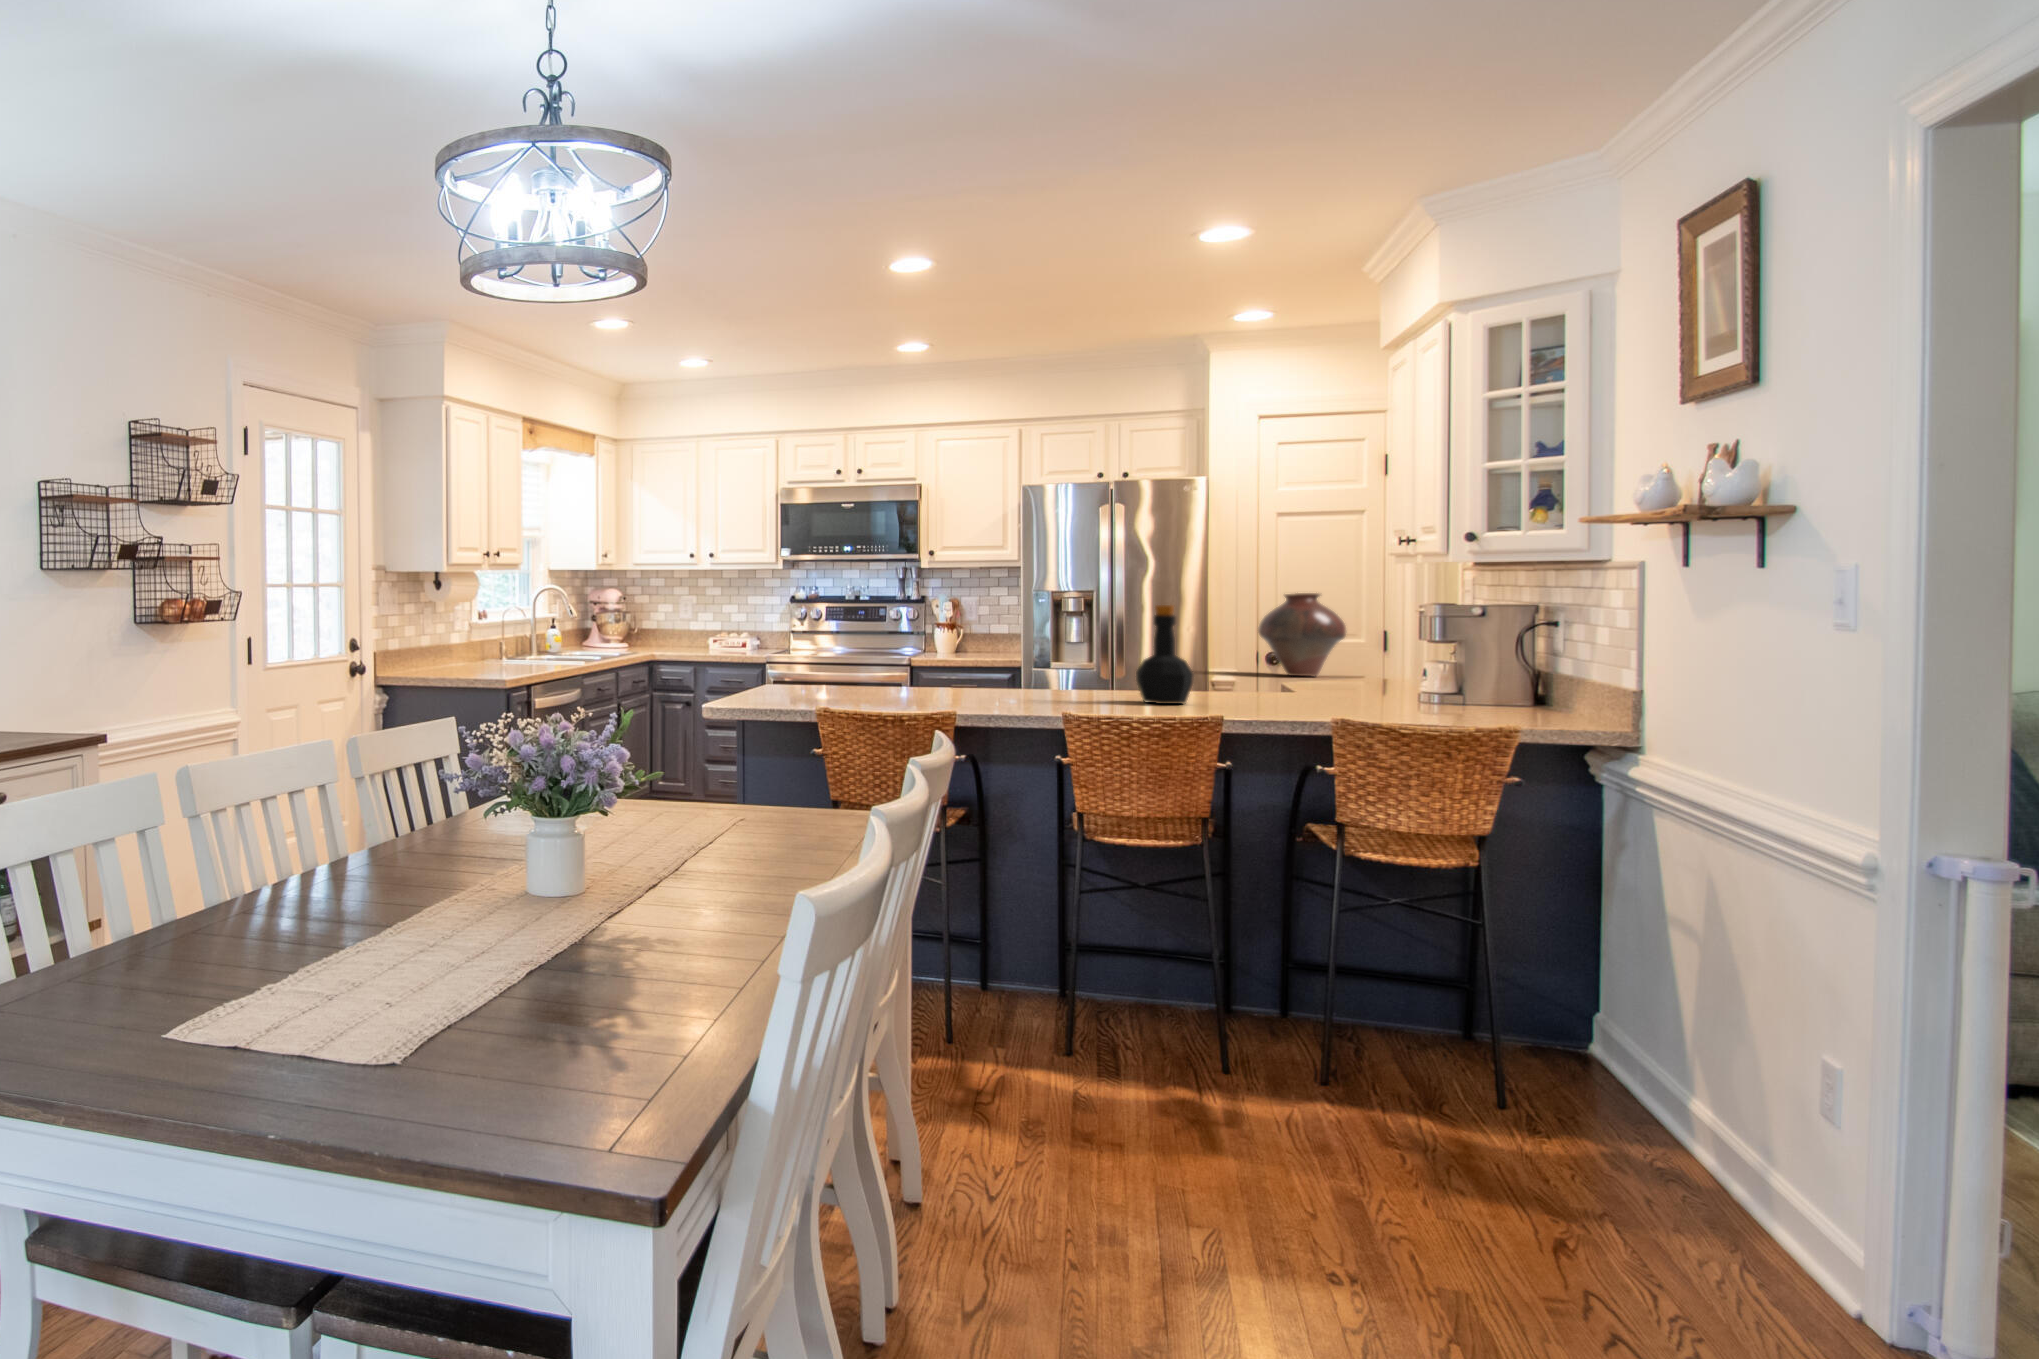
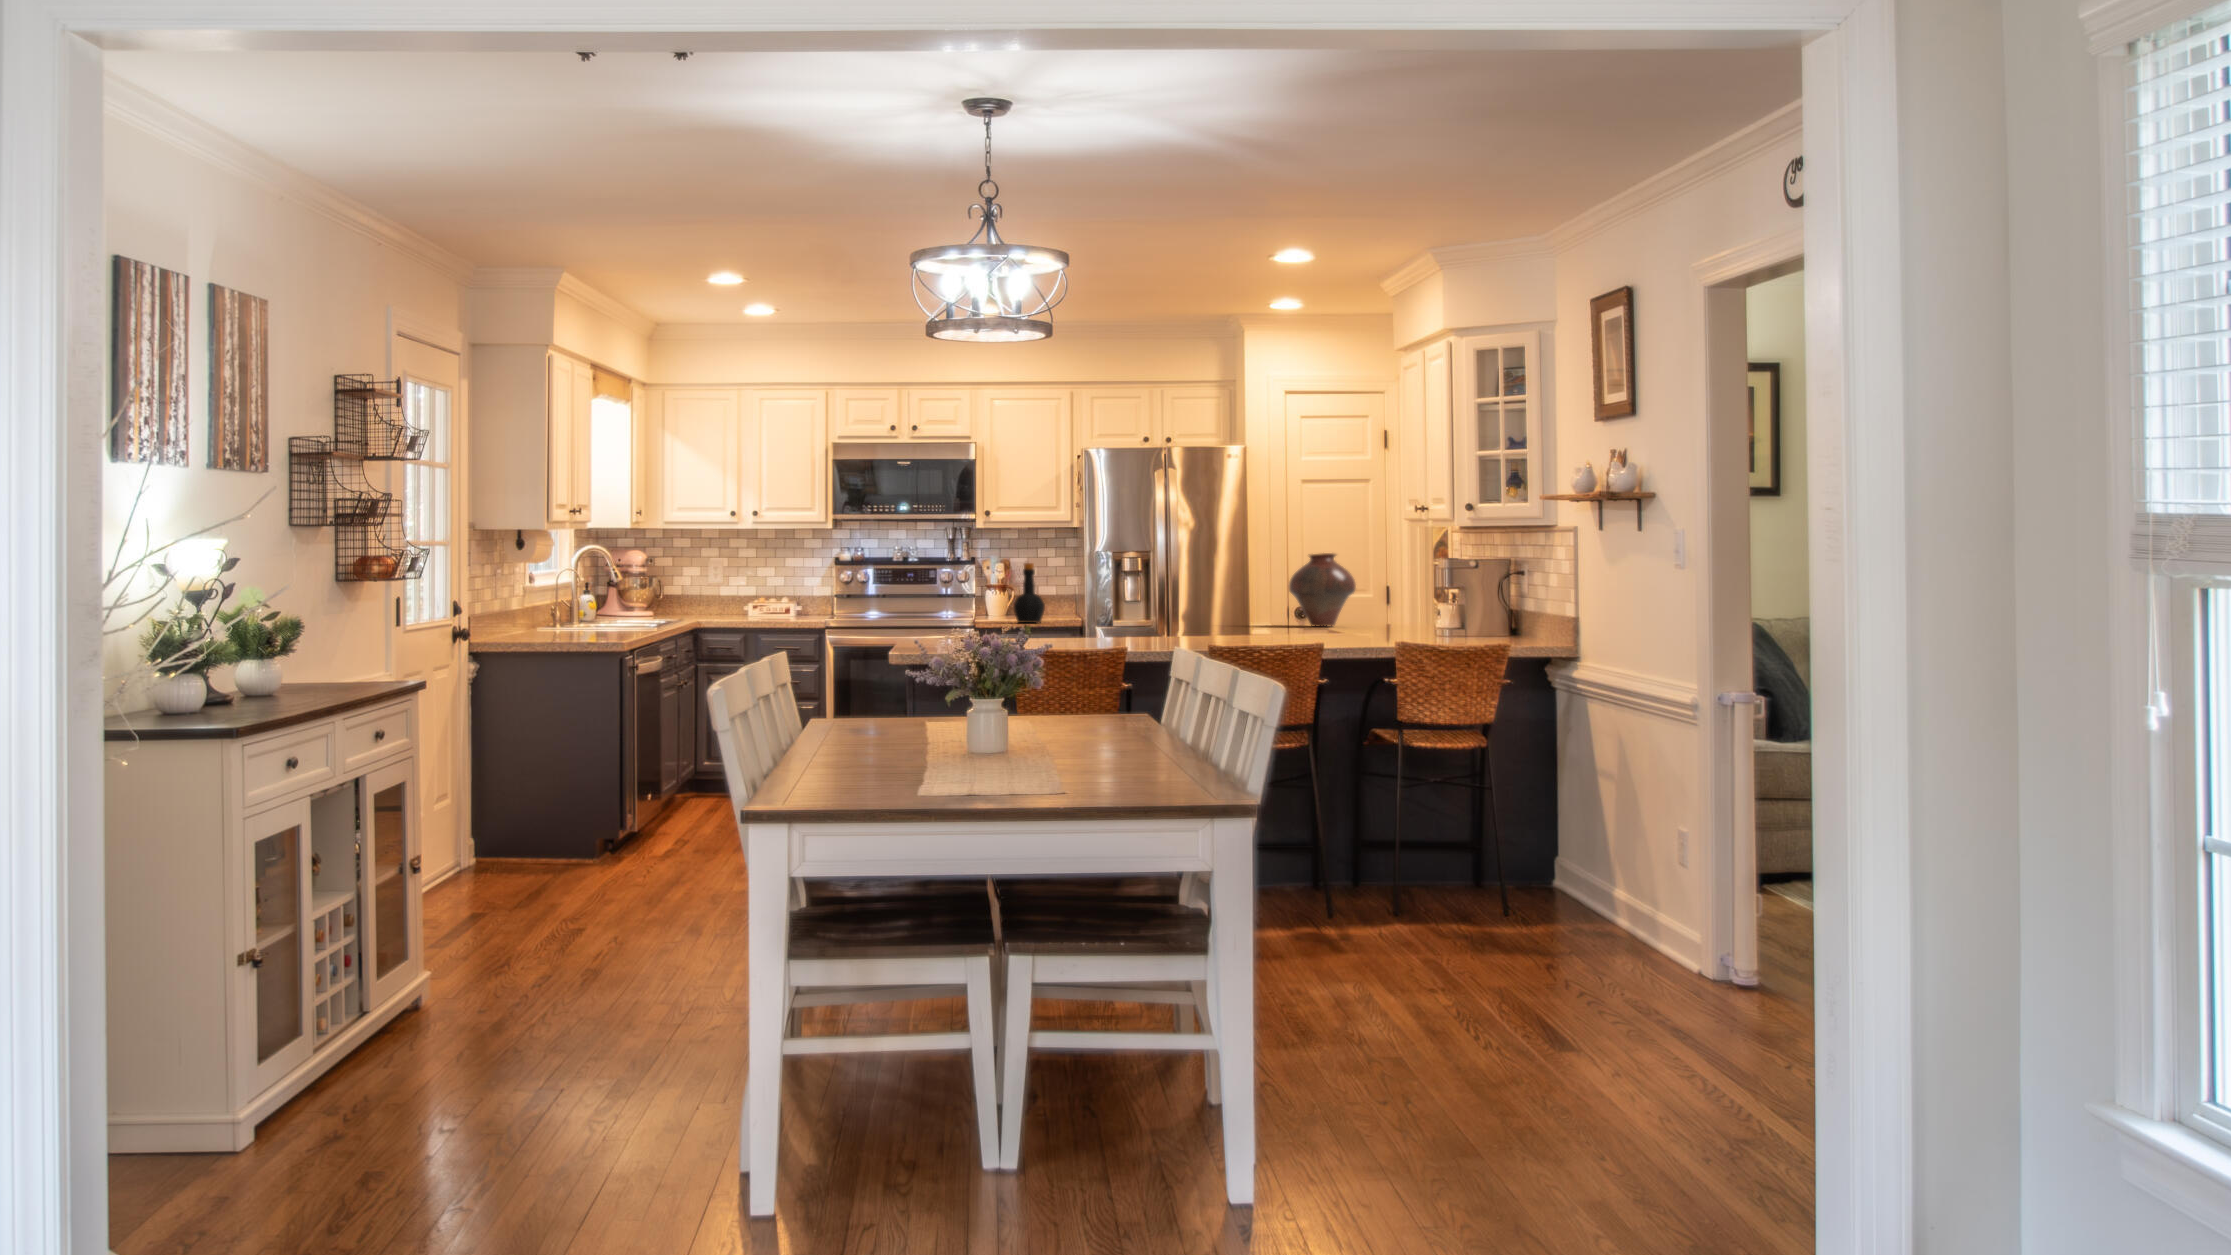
bottle: present [1136,605,1193,704] -> present [1013,563,1045,623]

